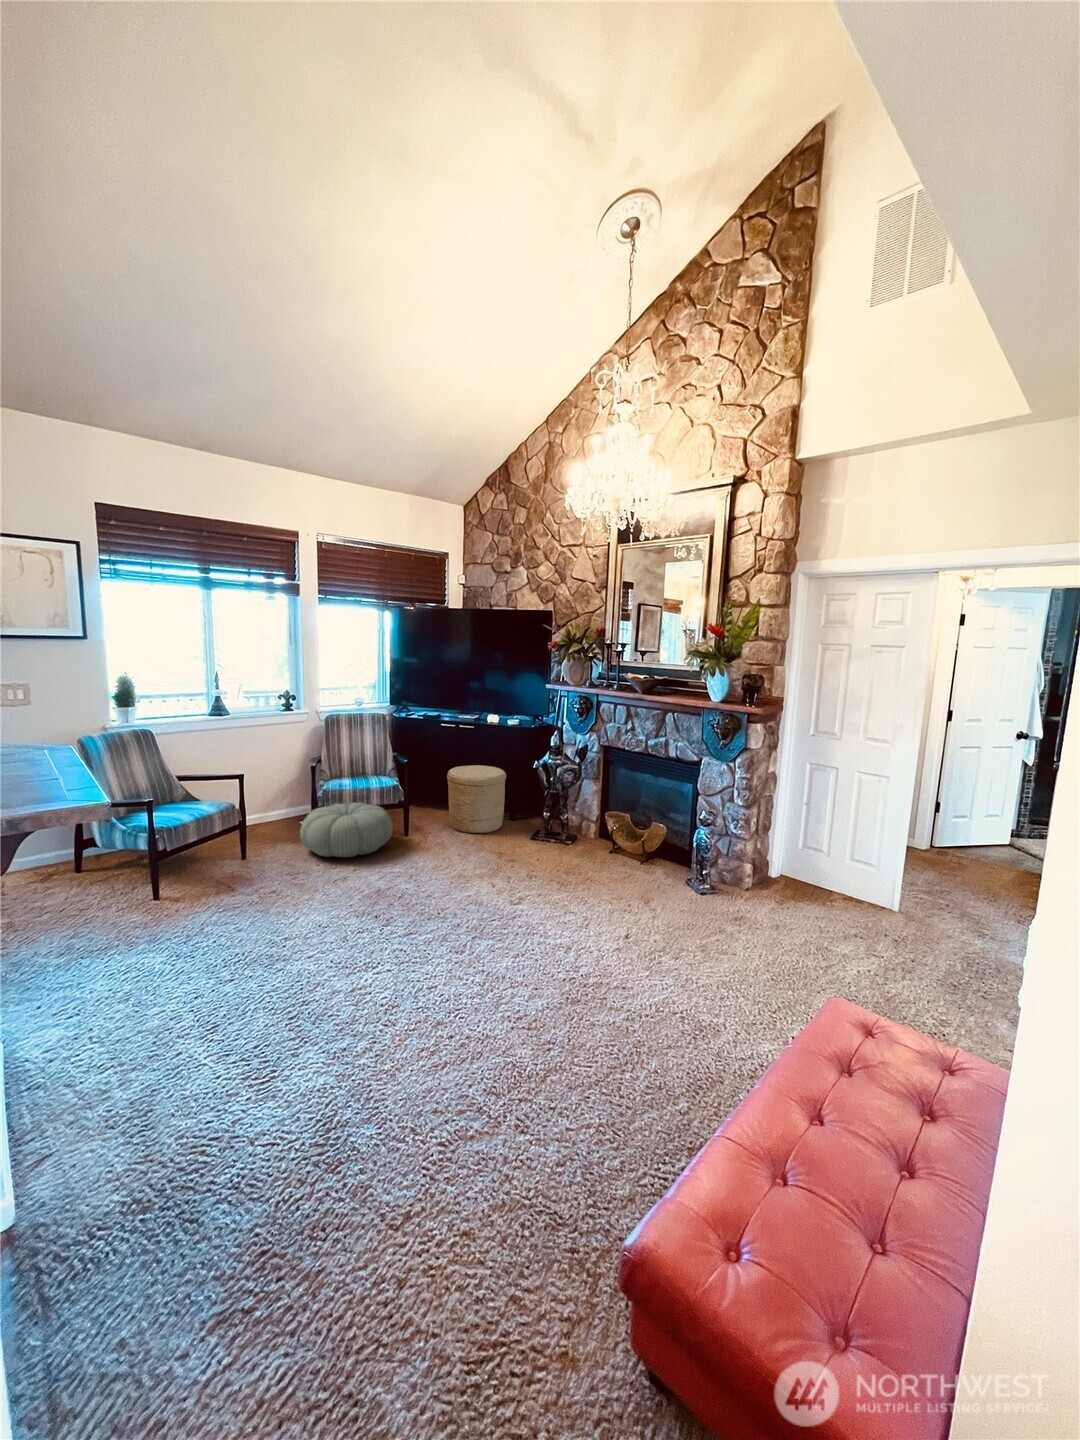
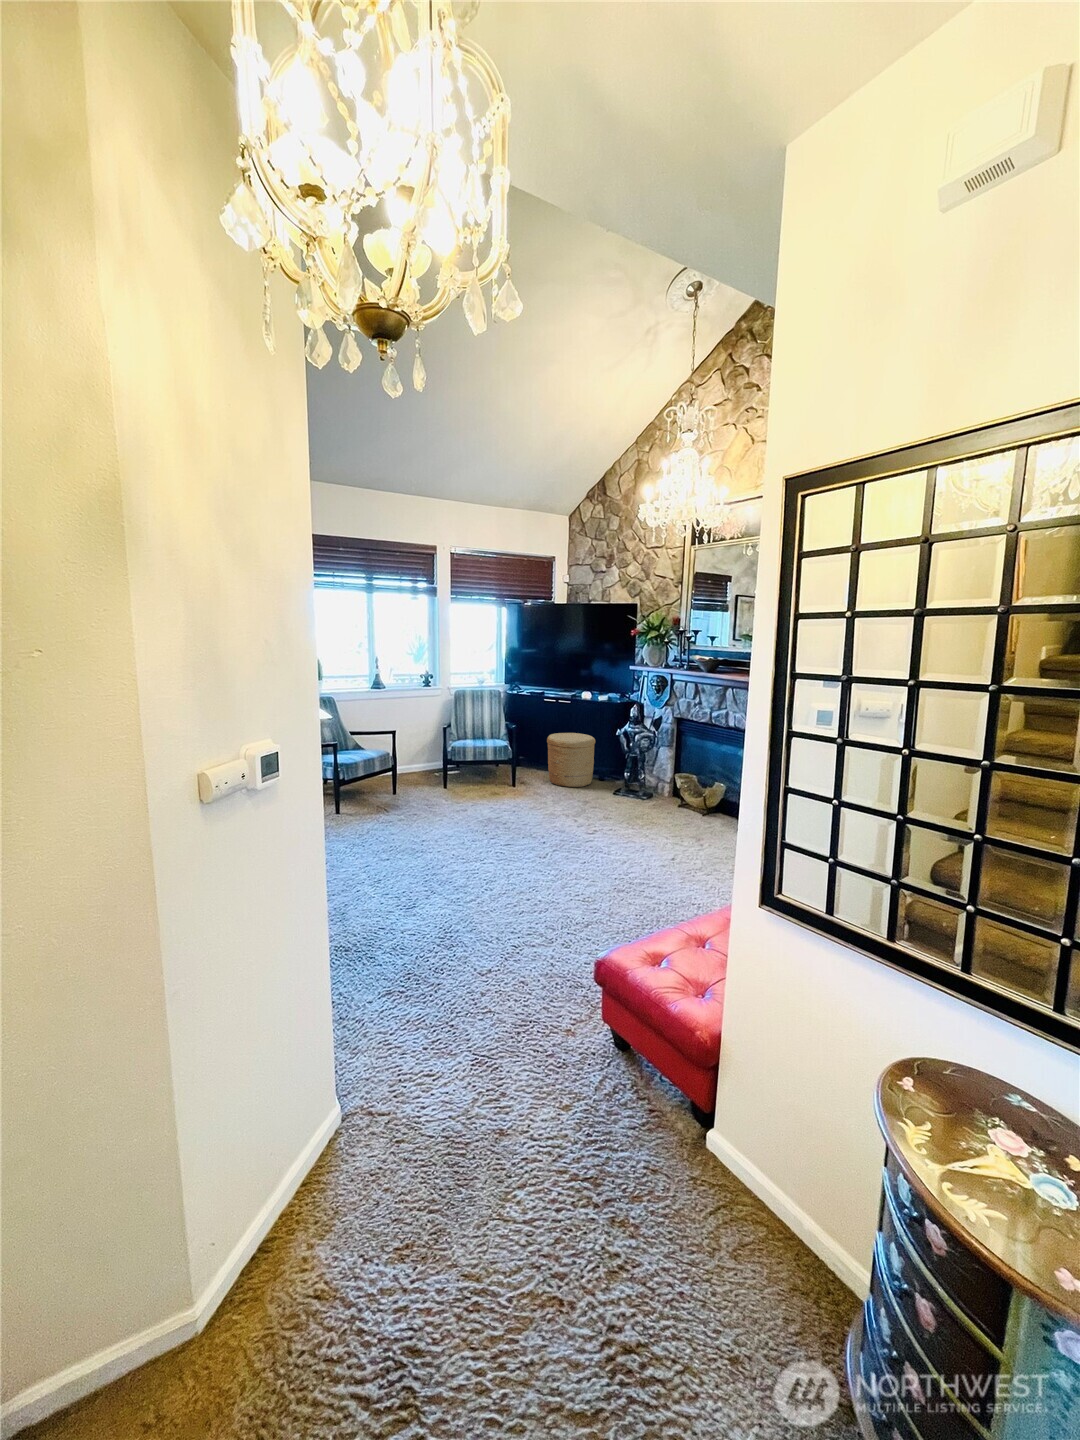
pouf: present [300,803,393,857] -> none [434,757,503,797]

